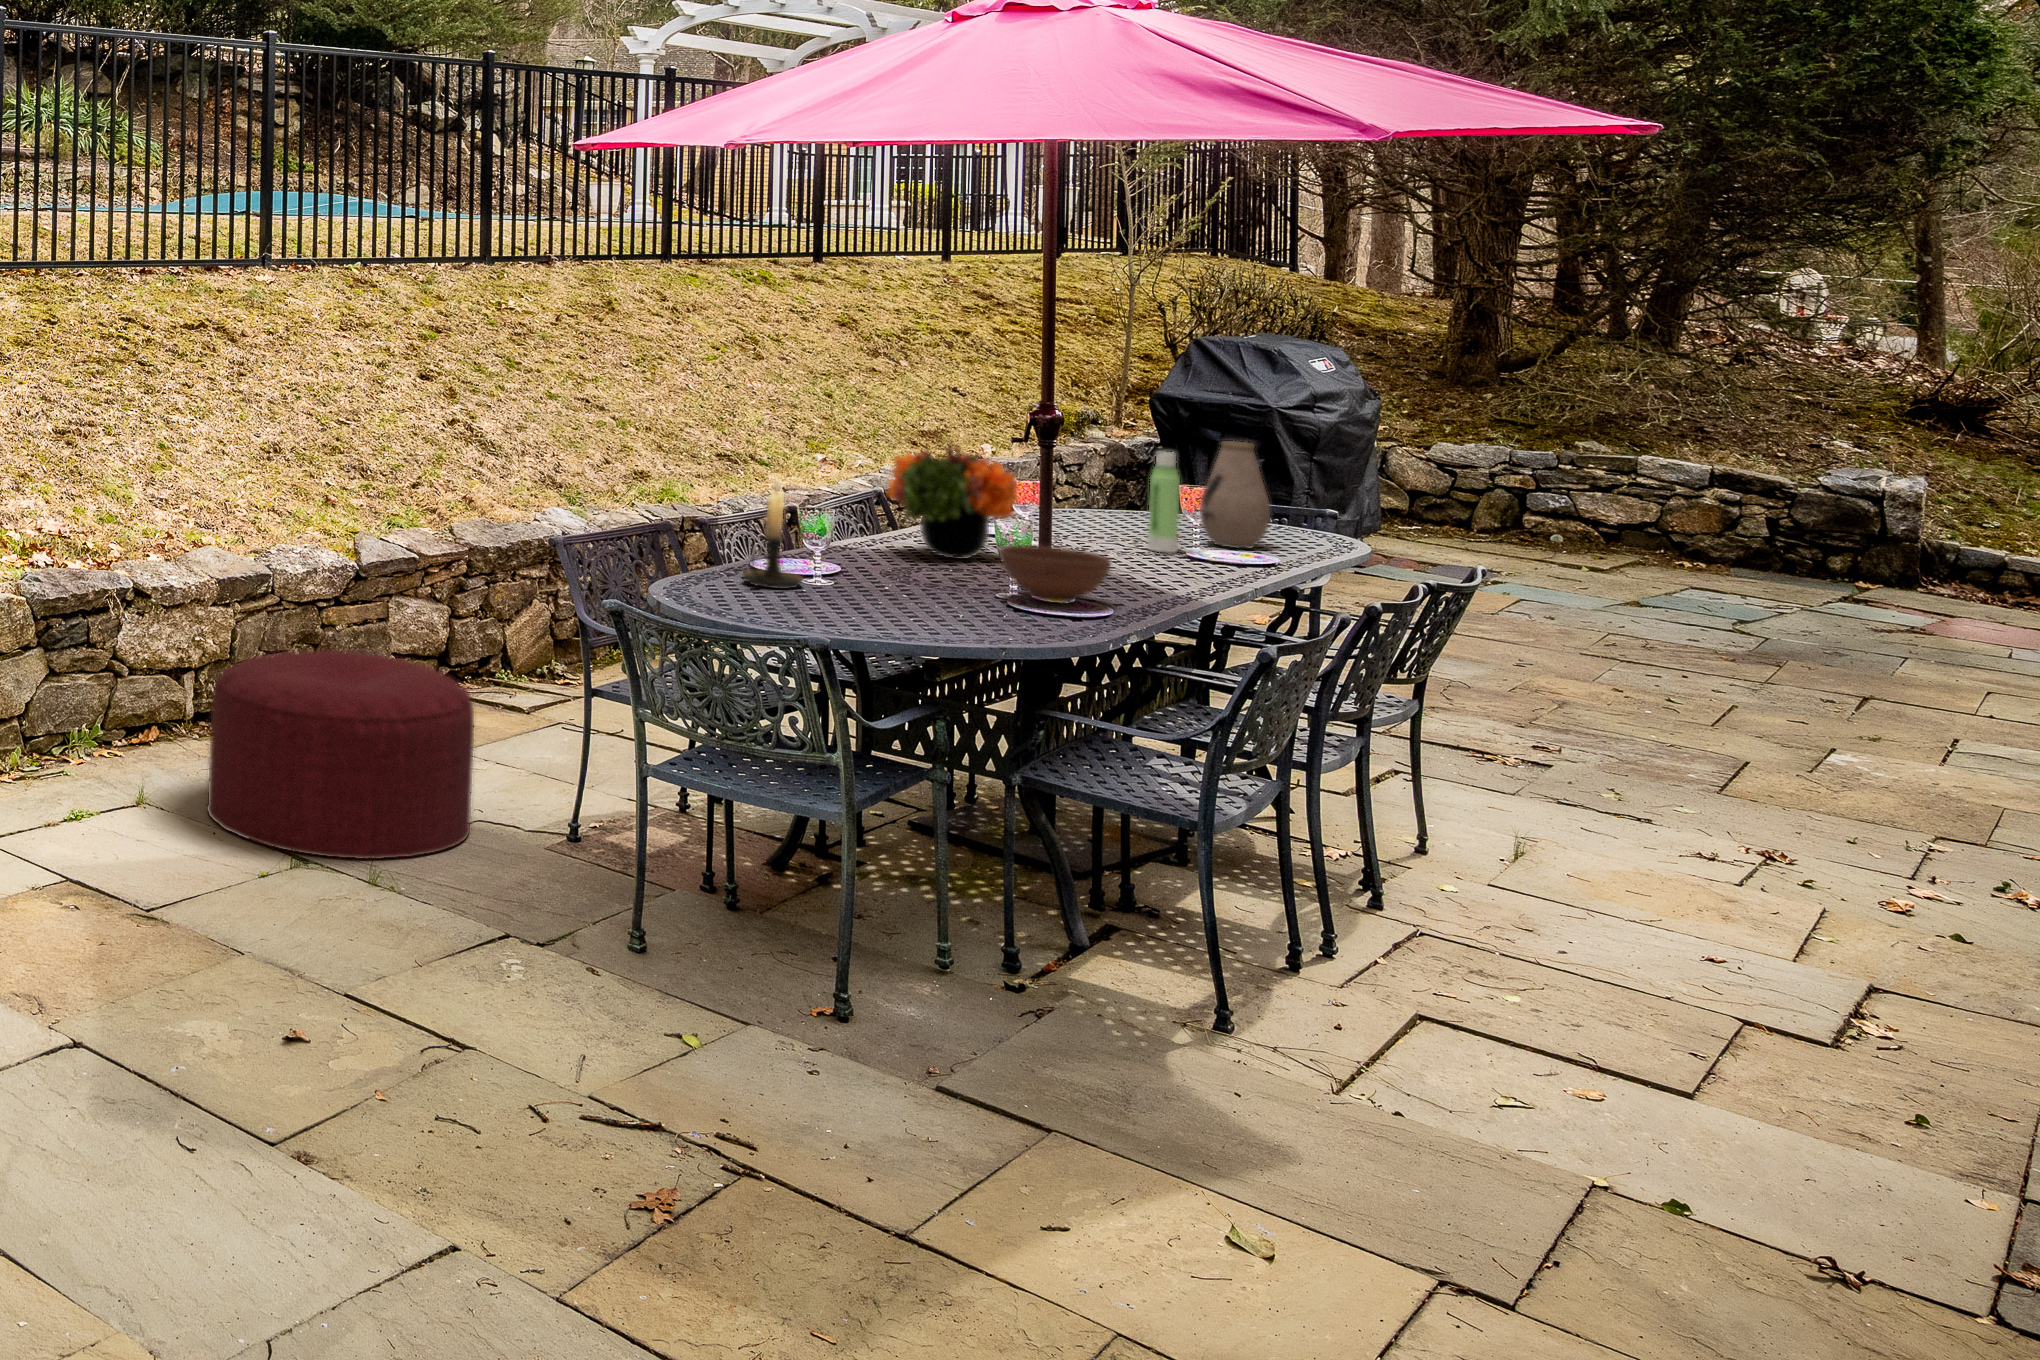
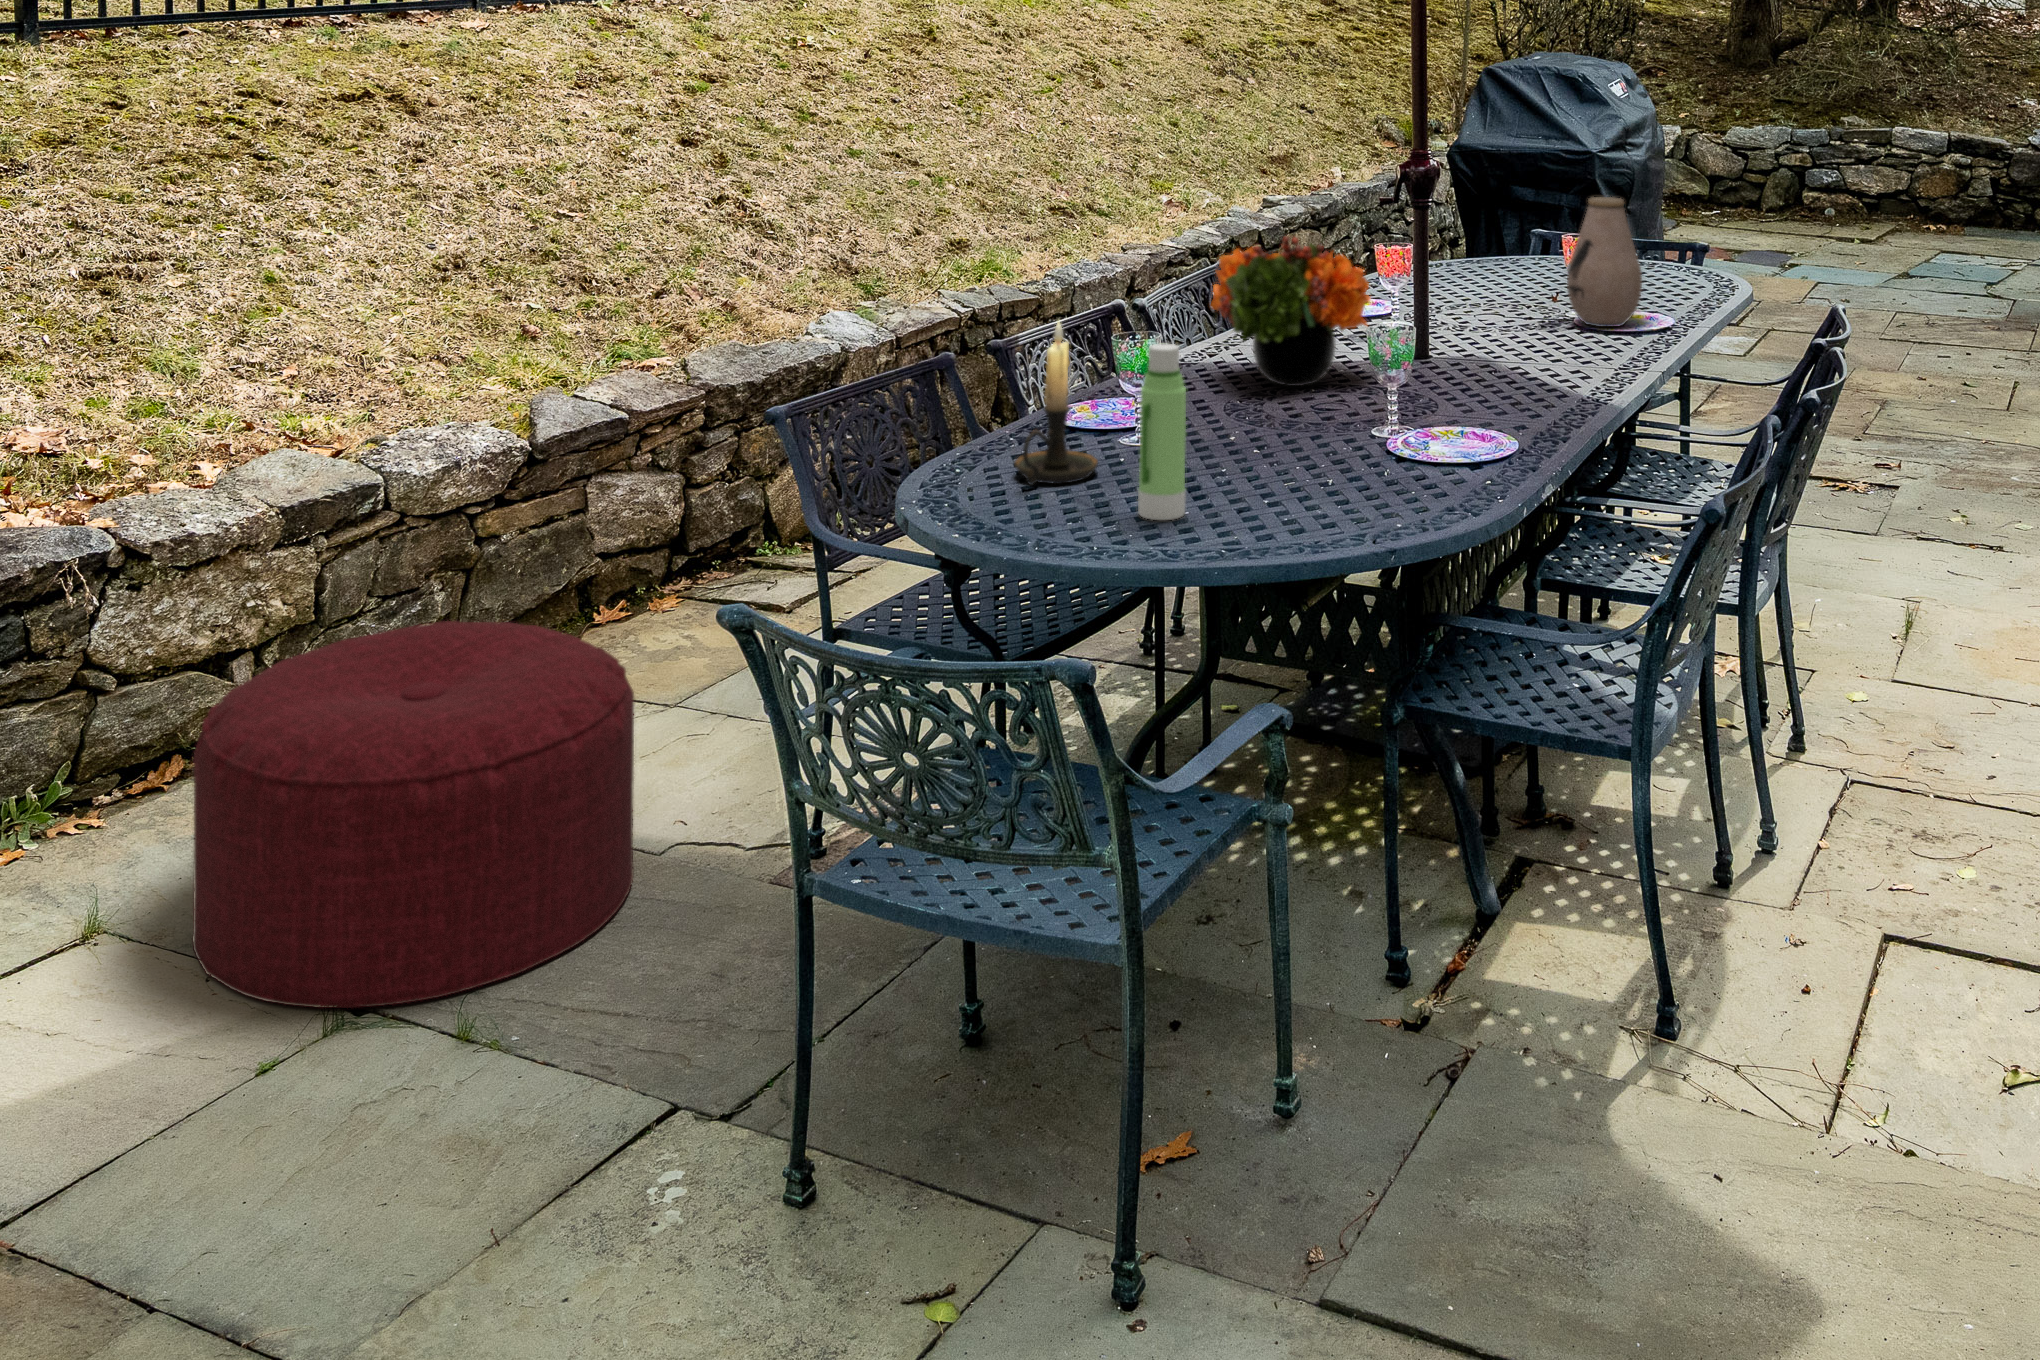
water bottle: present [1147,451,1180,553] -> present [1138,344,1186,520]
bowl: present [999,545,1111,603] -> none [1351,383,1490,467]

